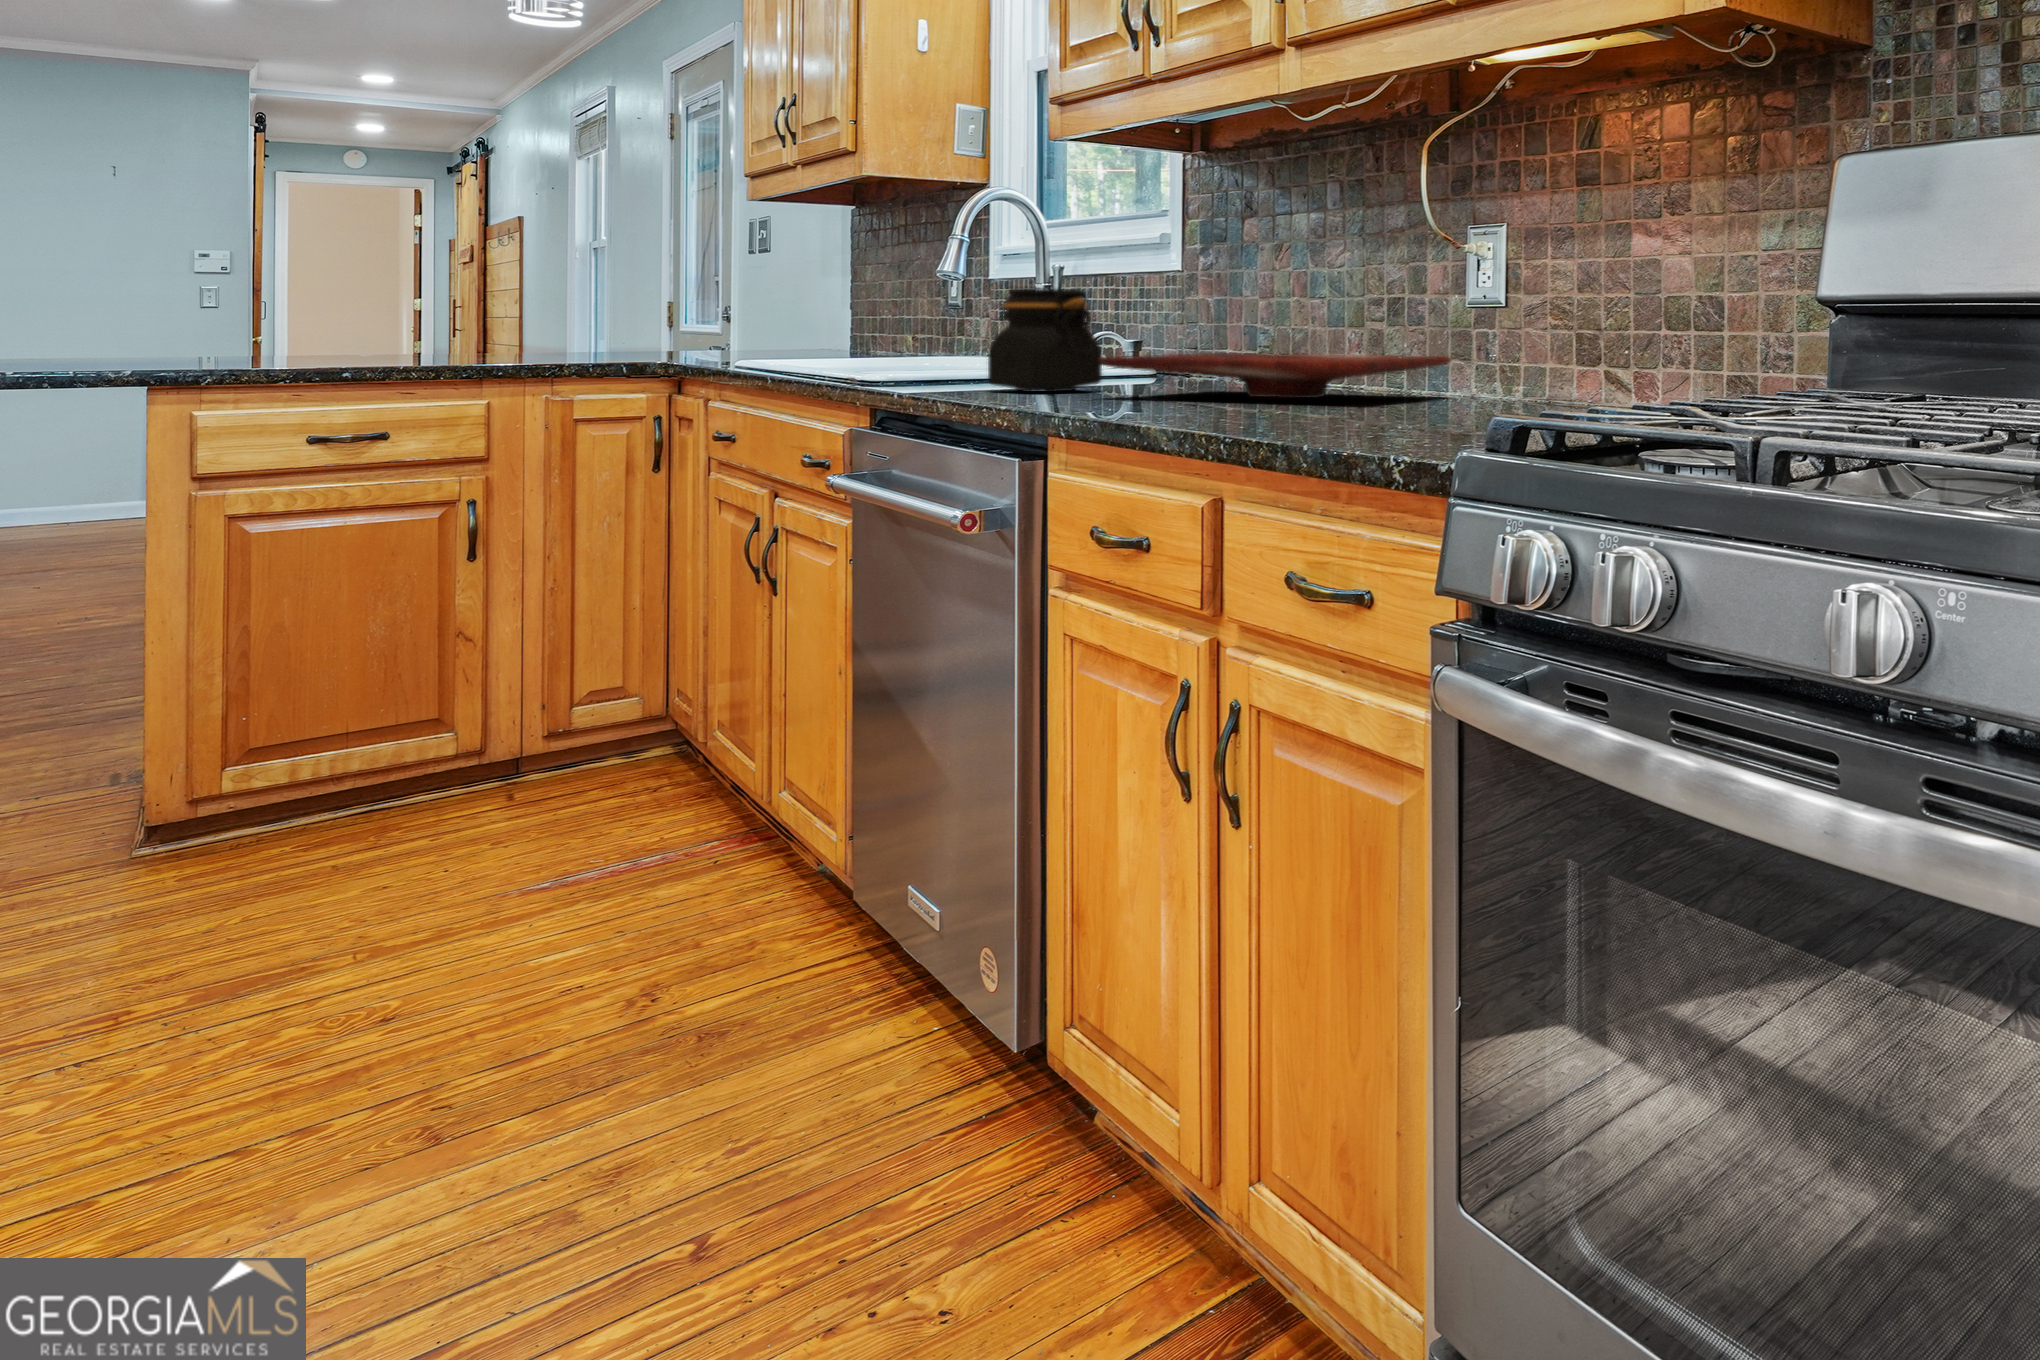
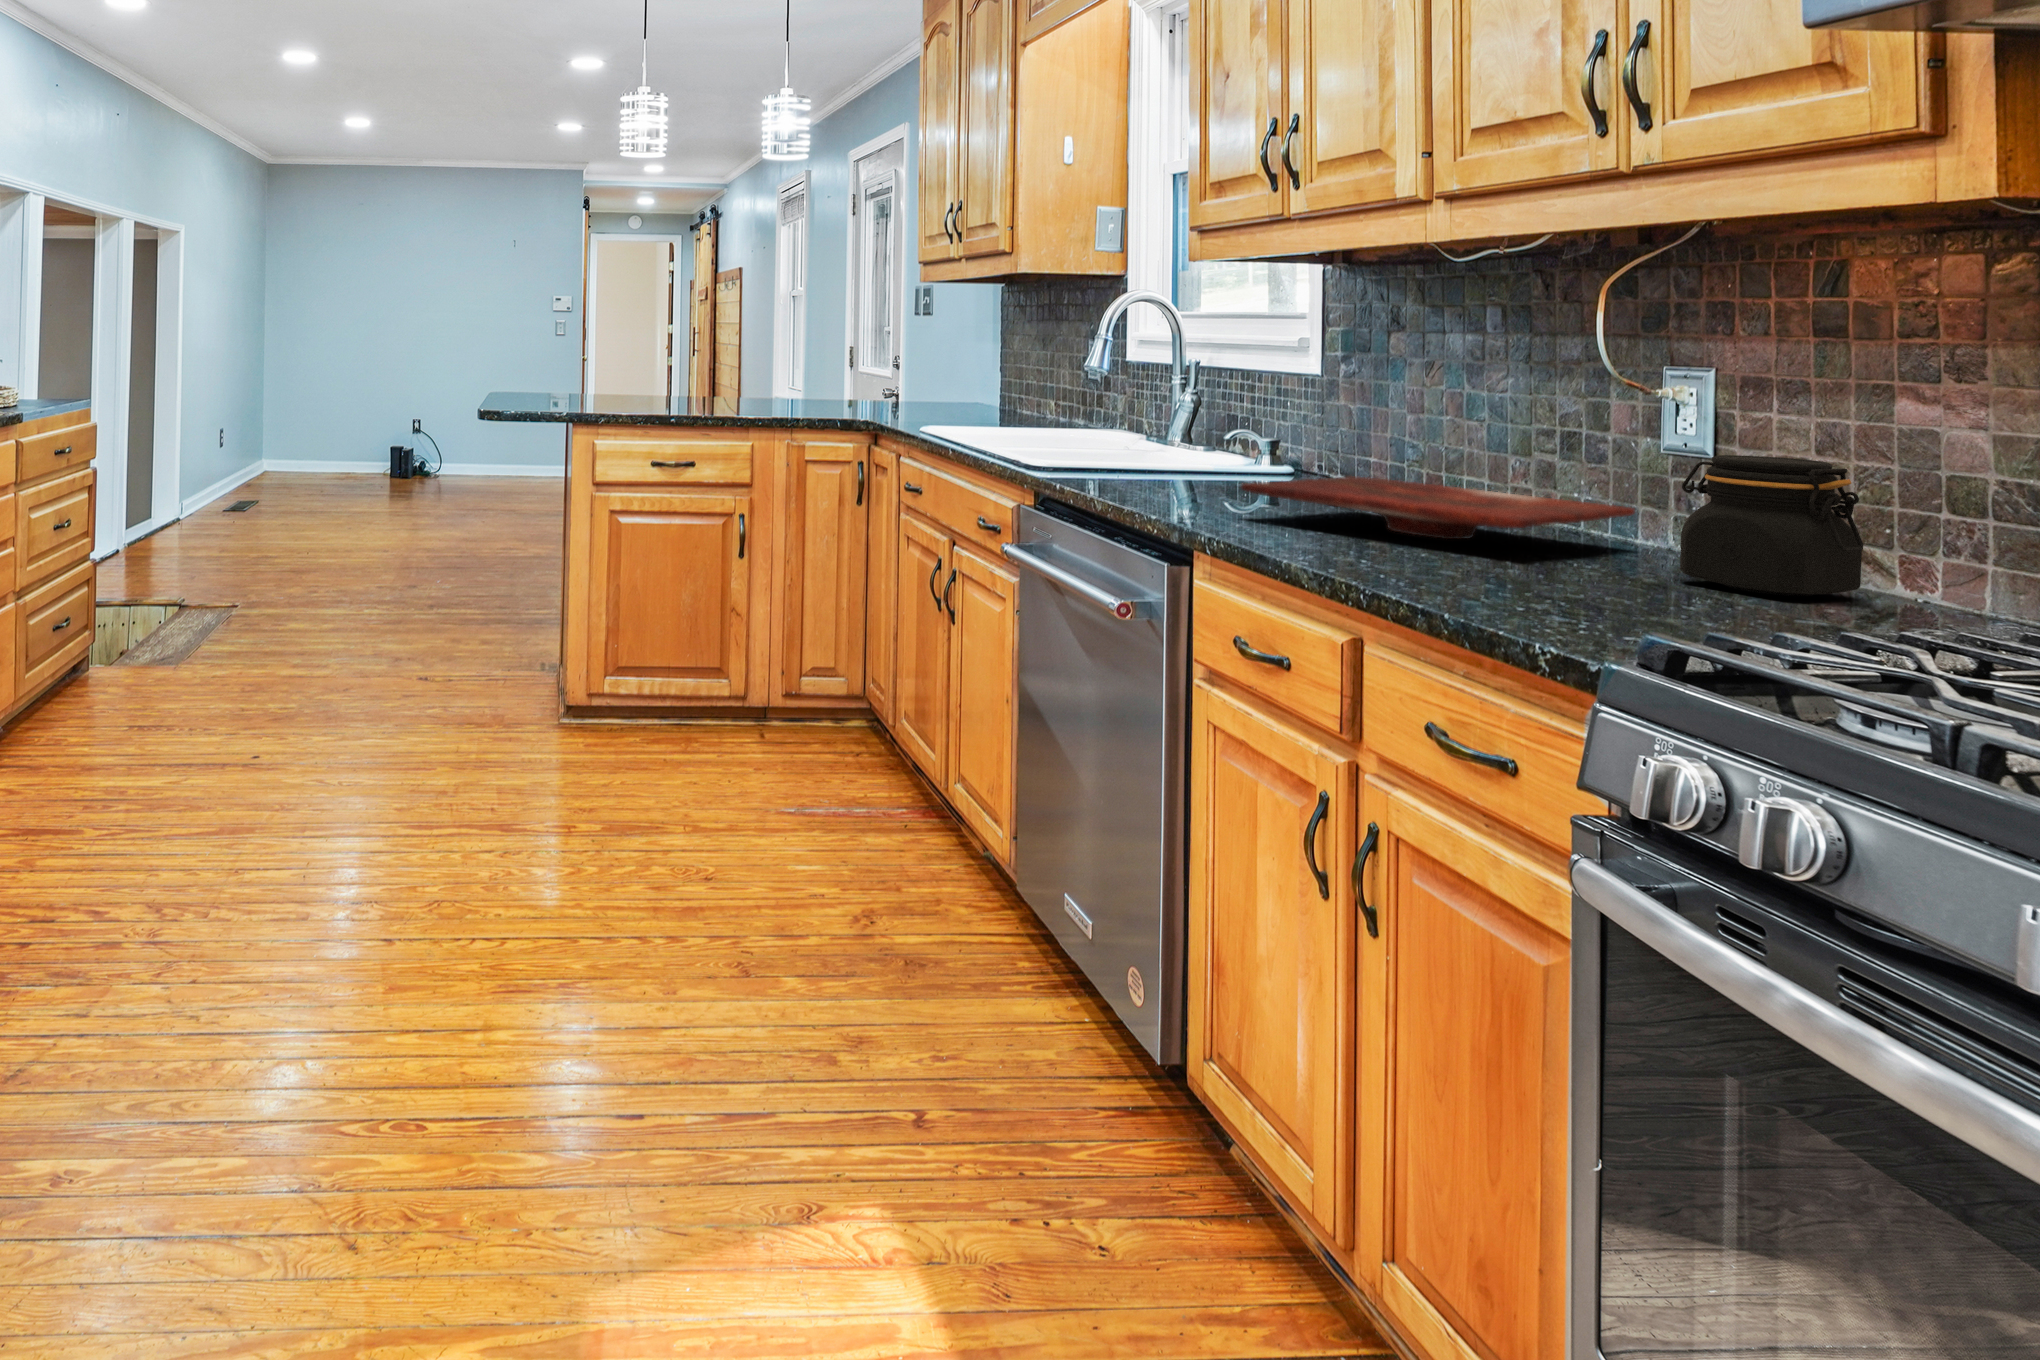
jar: present [988,288,1102,392] -> present [1680,455,1864,596]

